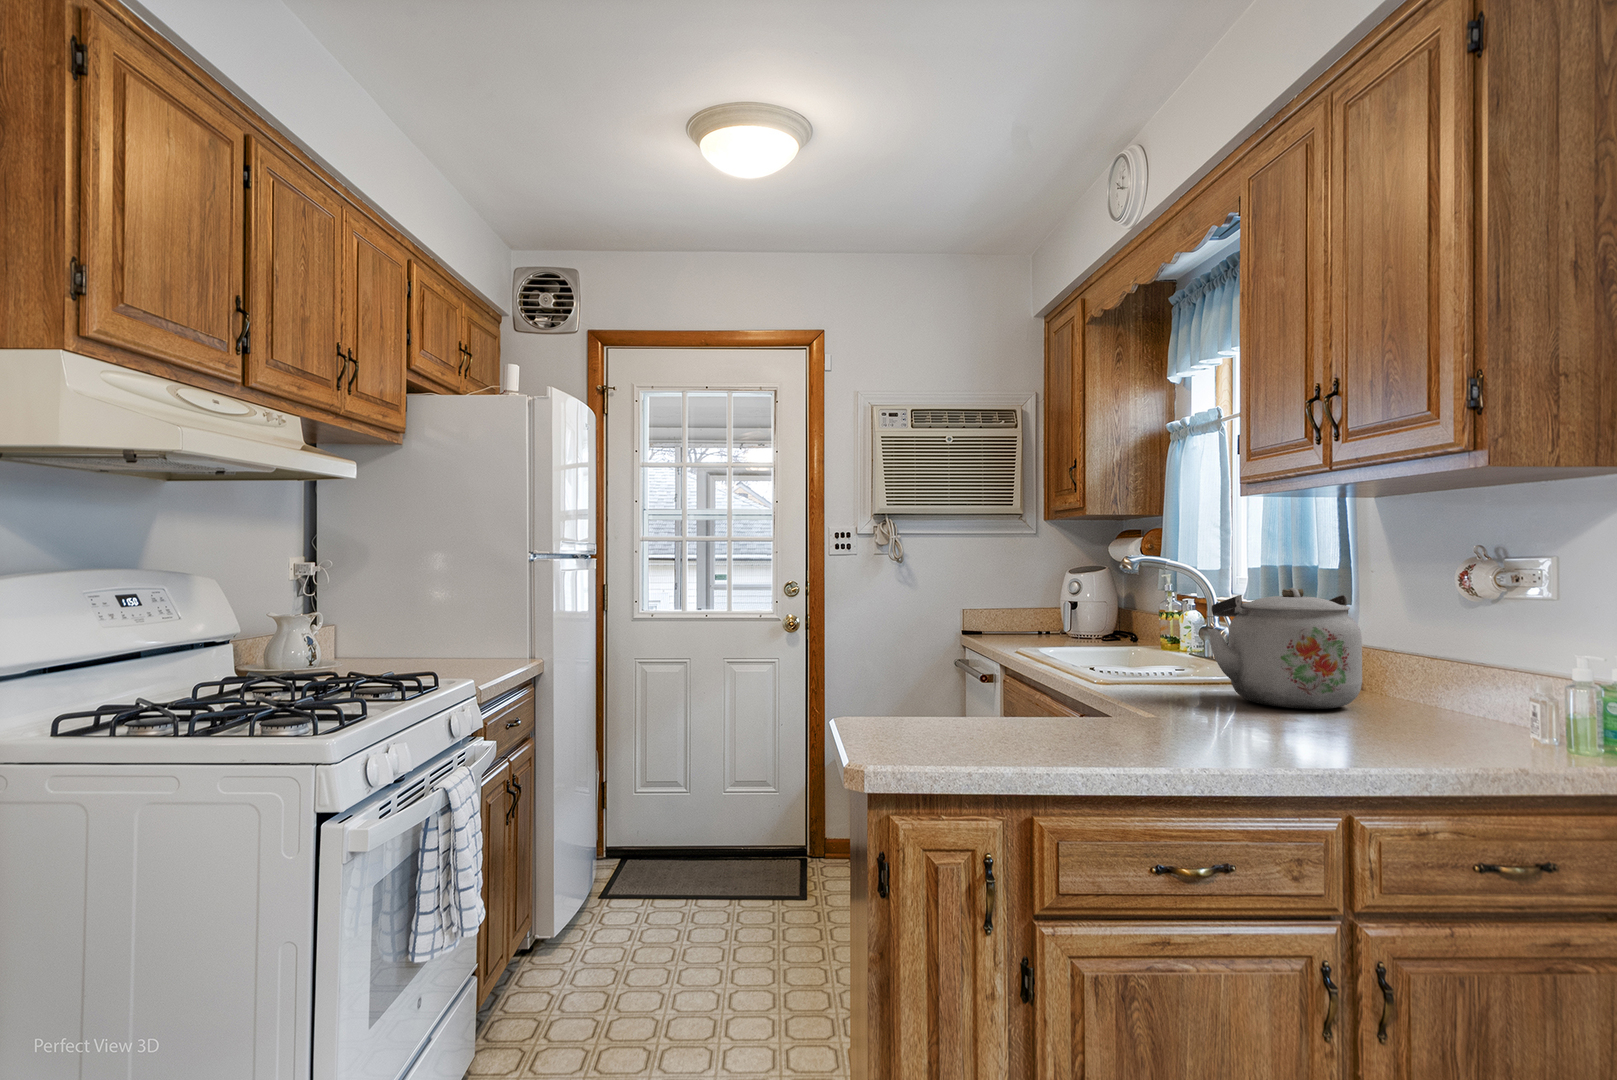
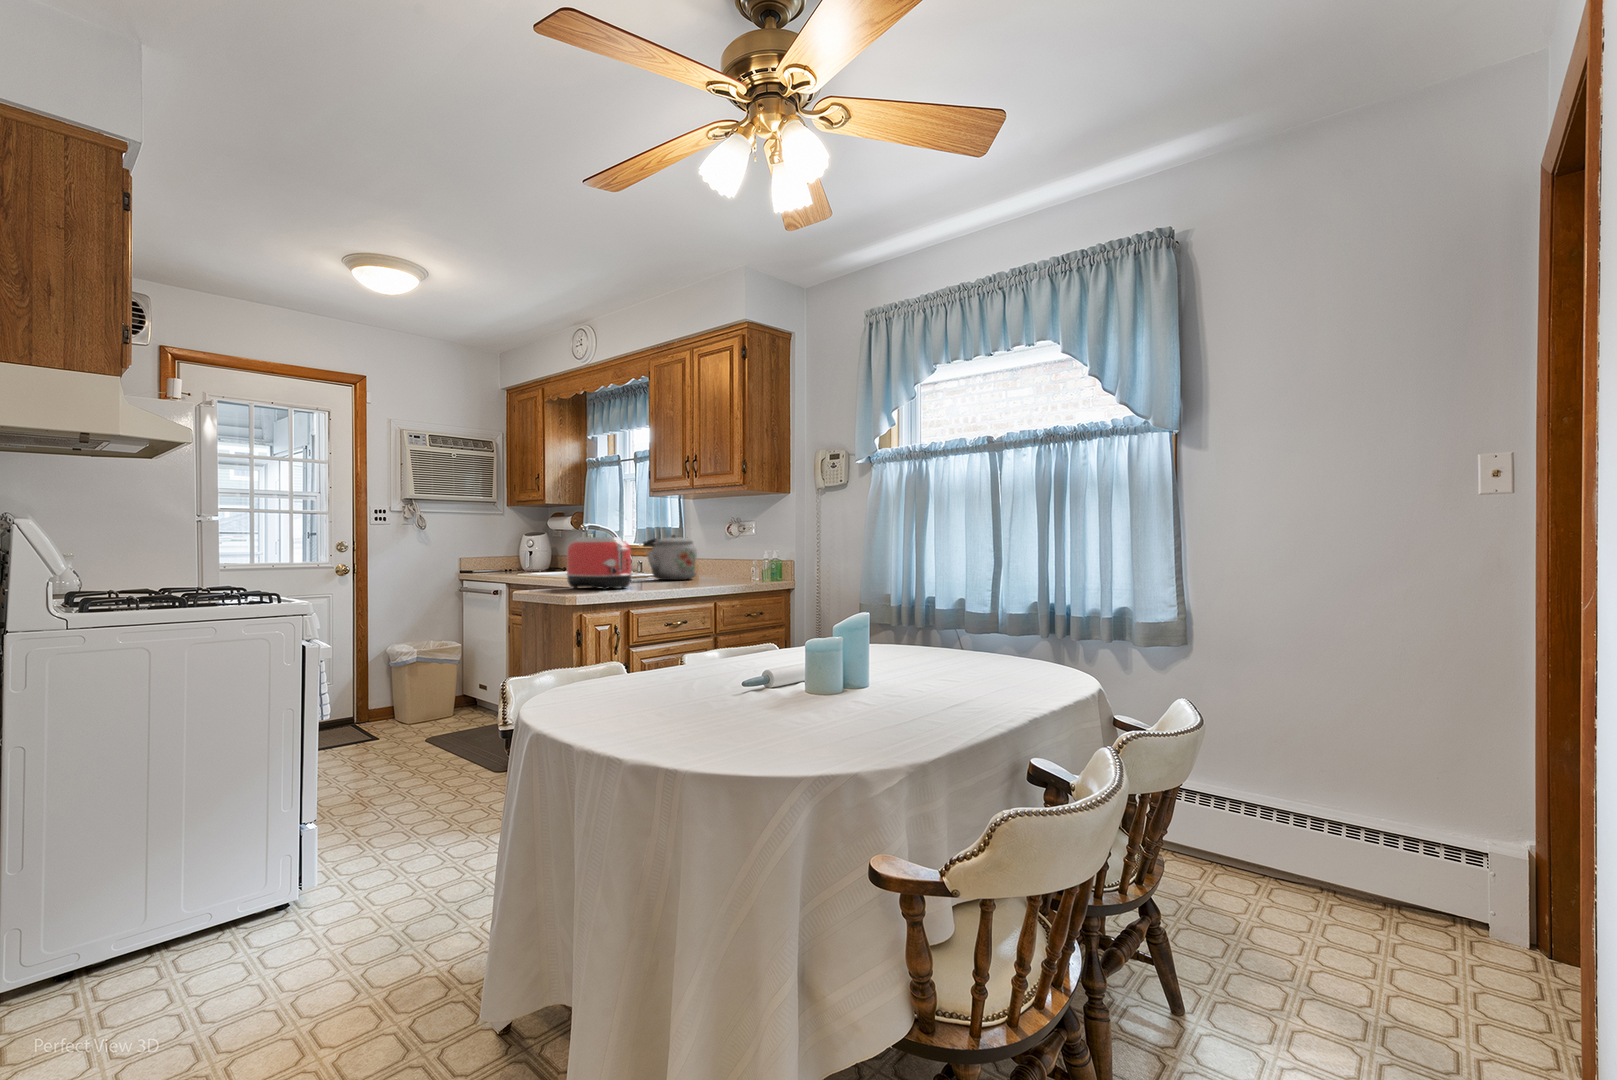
toaster: none [939,600,1087,743] -> present [567,537,632,590]

